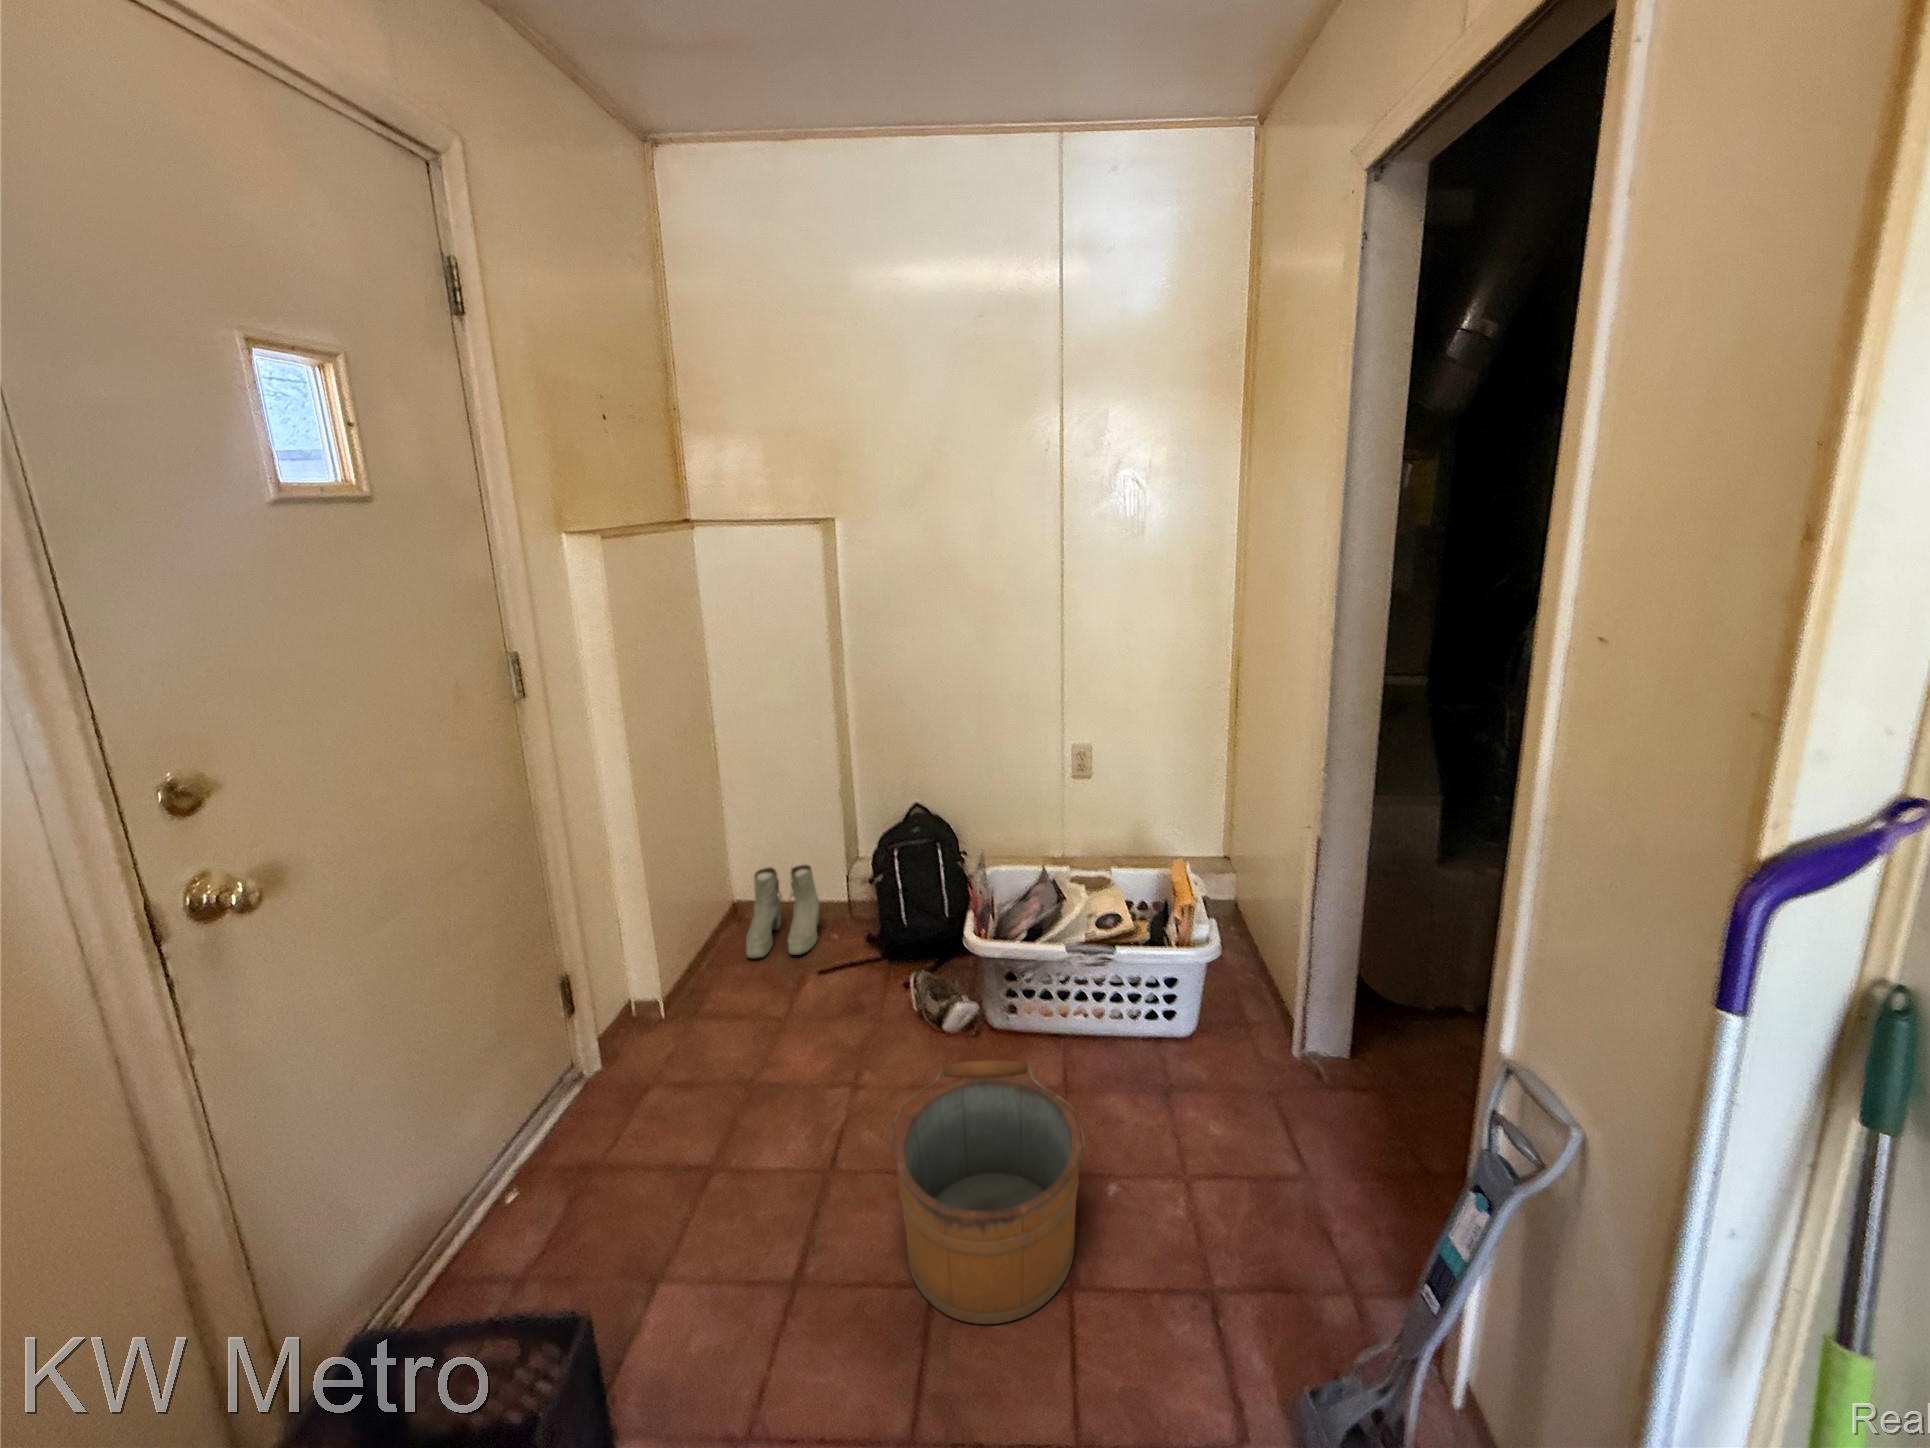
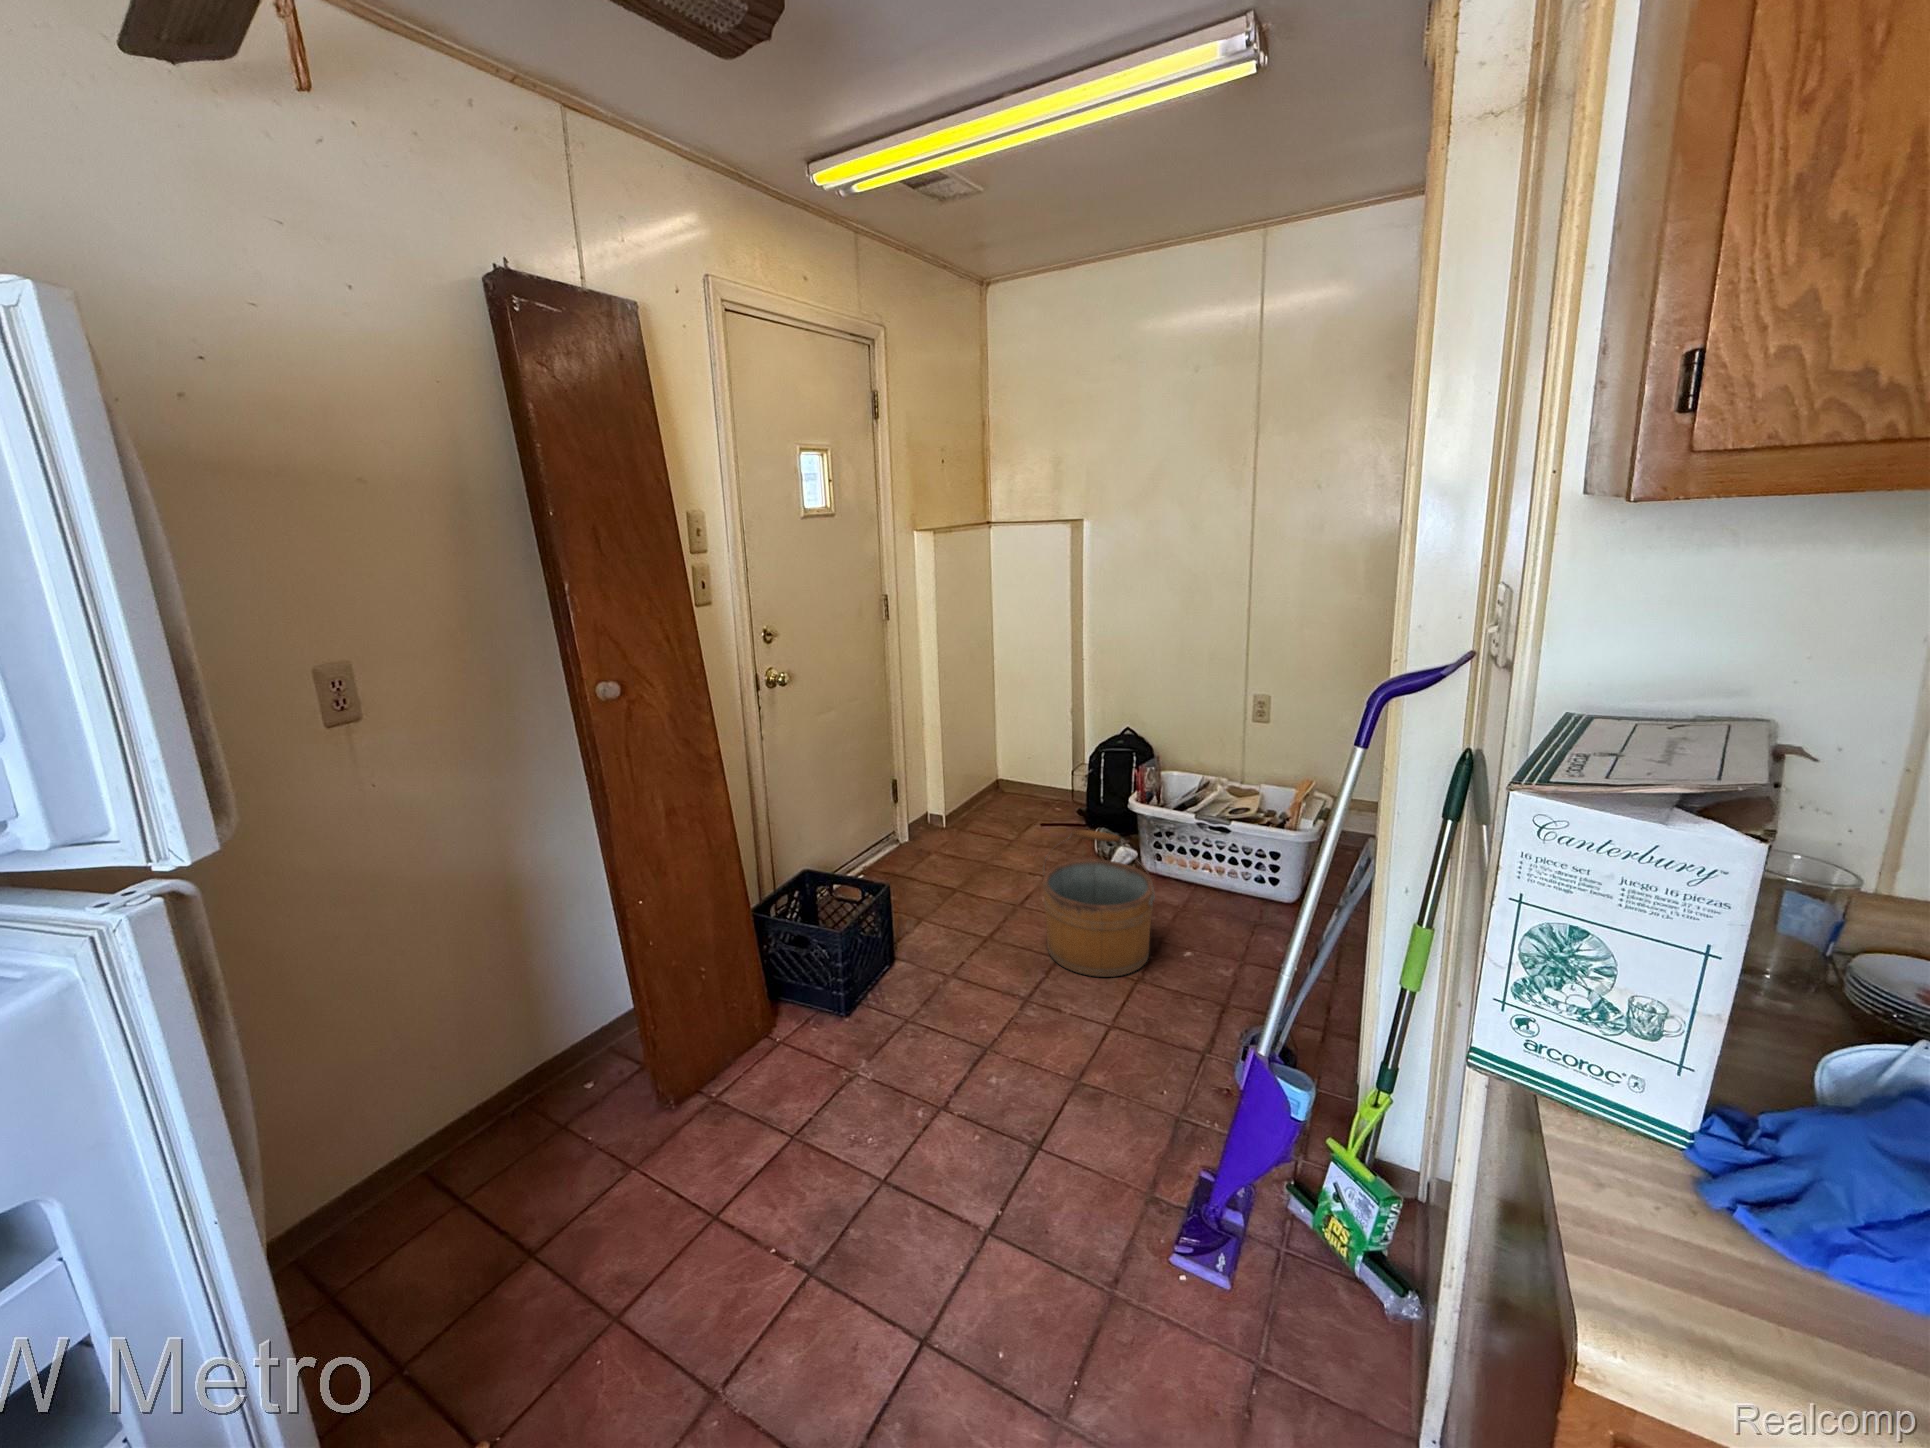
boots: present [746,865,820,959] -> none [1000,756,1052,814]

